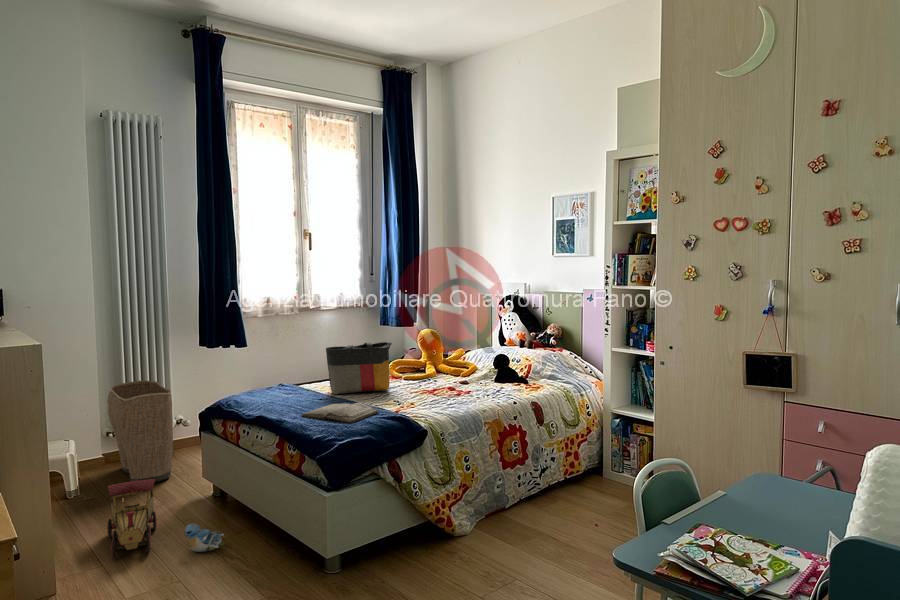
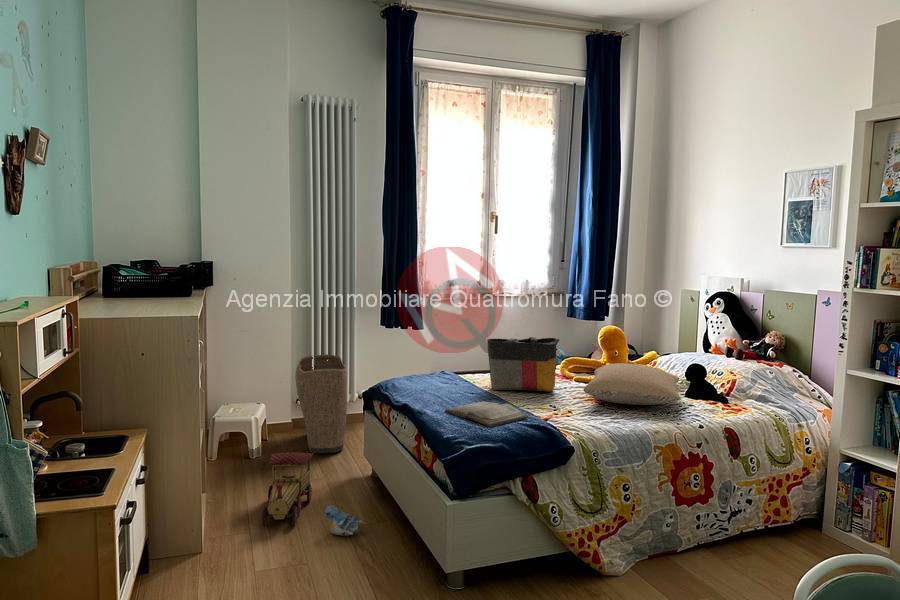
pillow: none [420,359,499,393] -> present [584,363,681,405]

